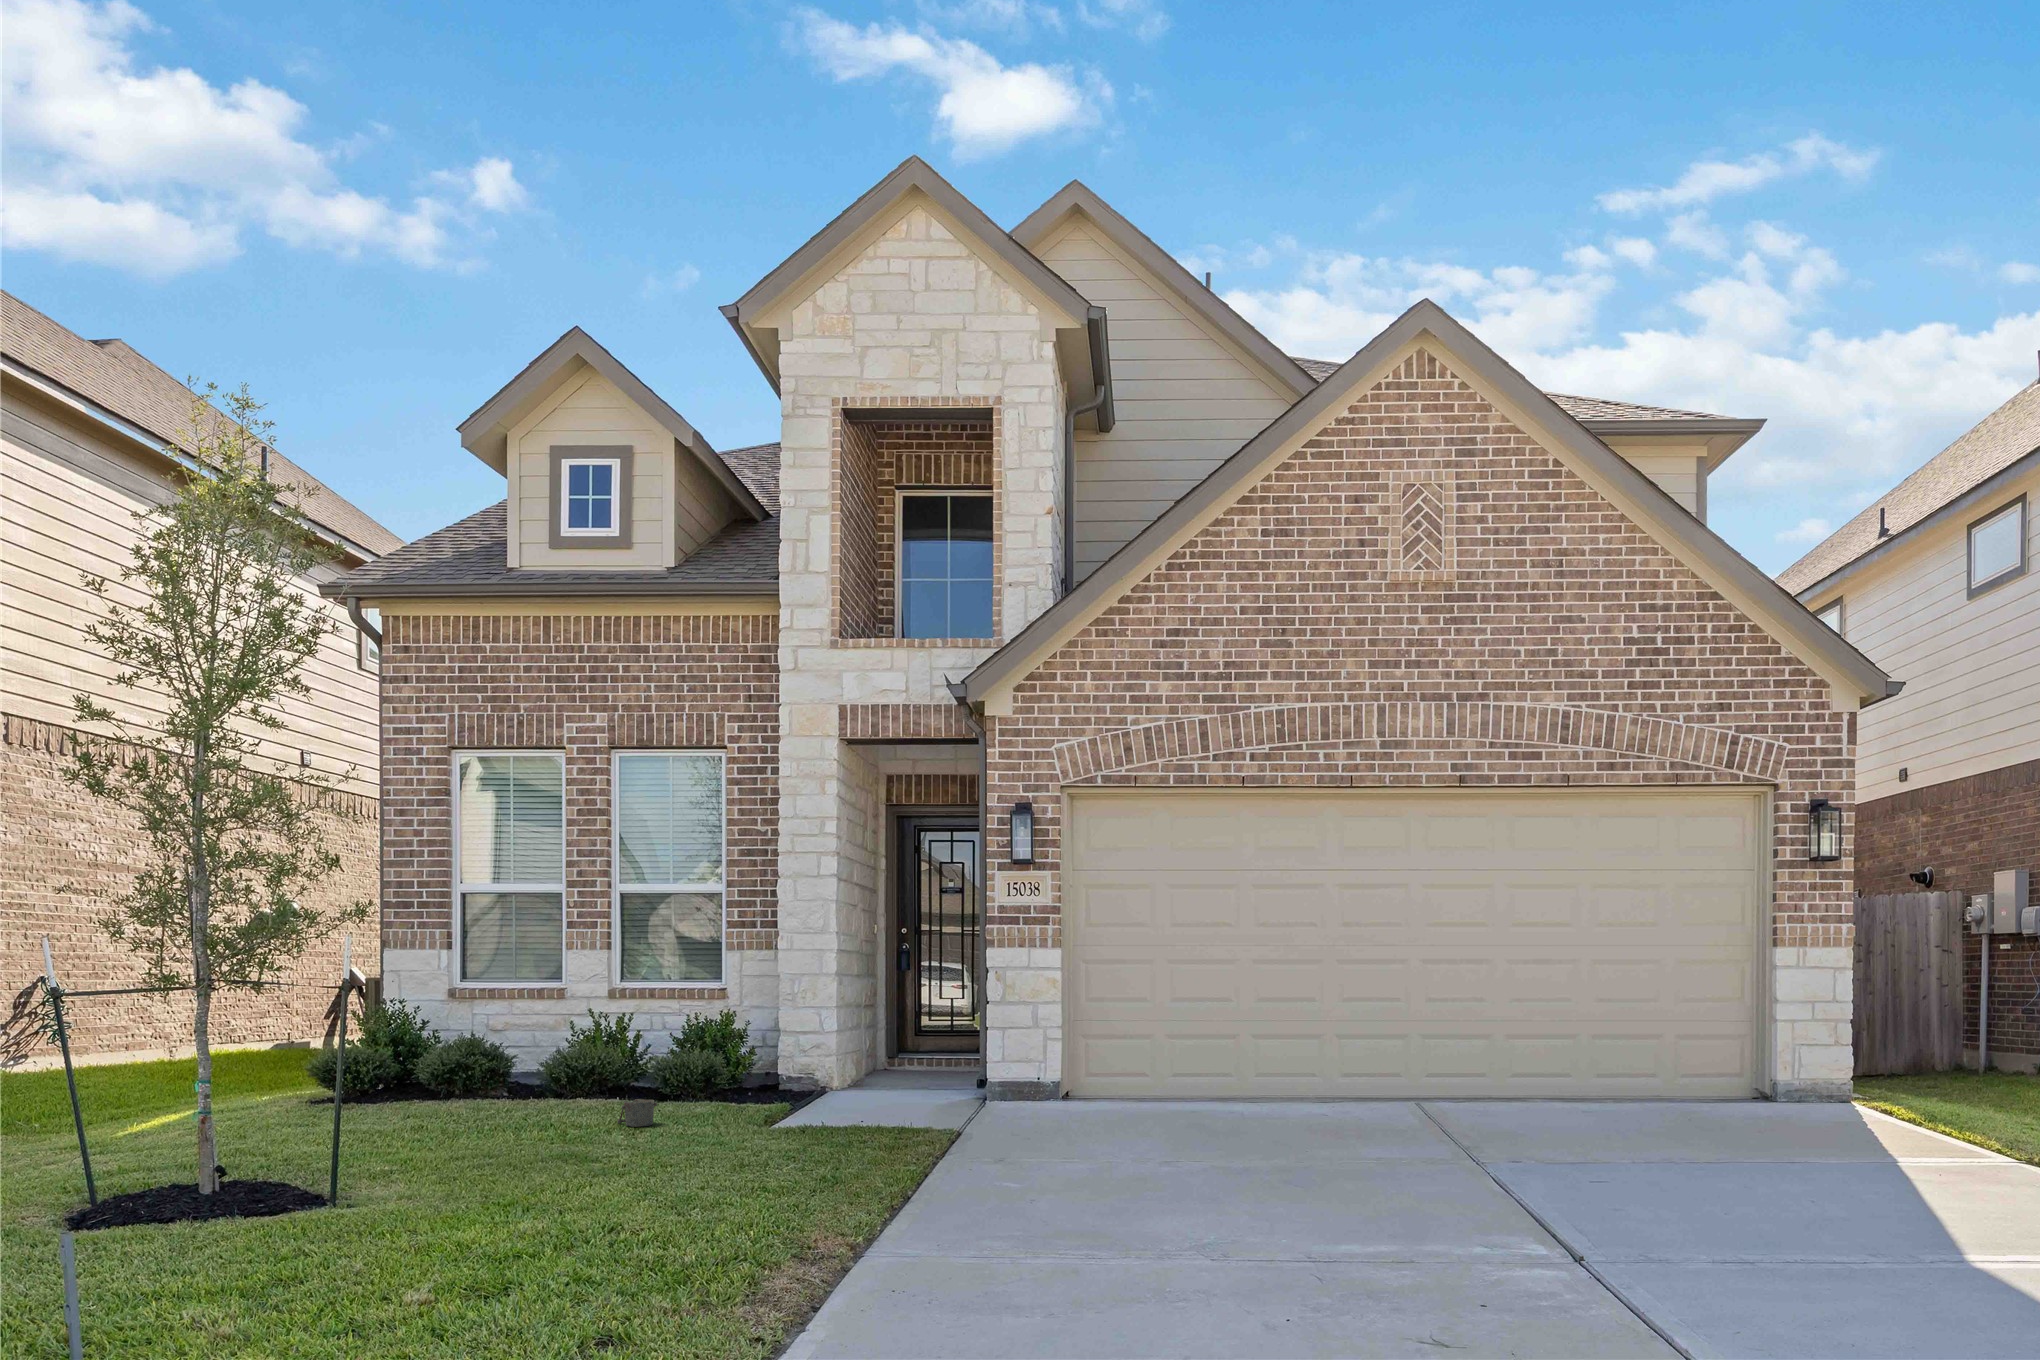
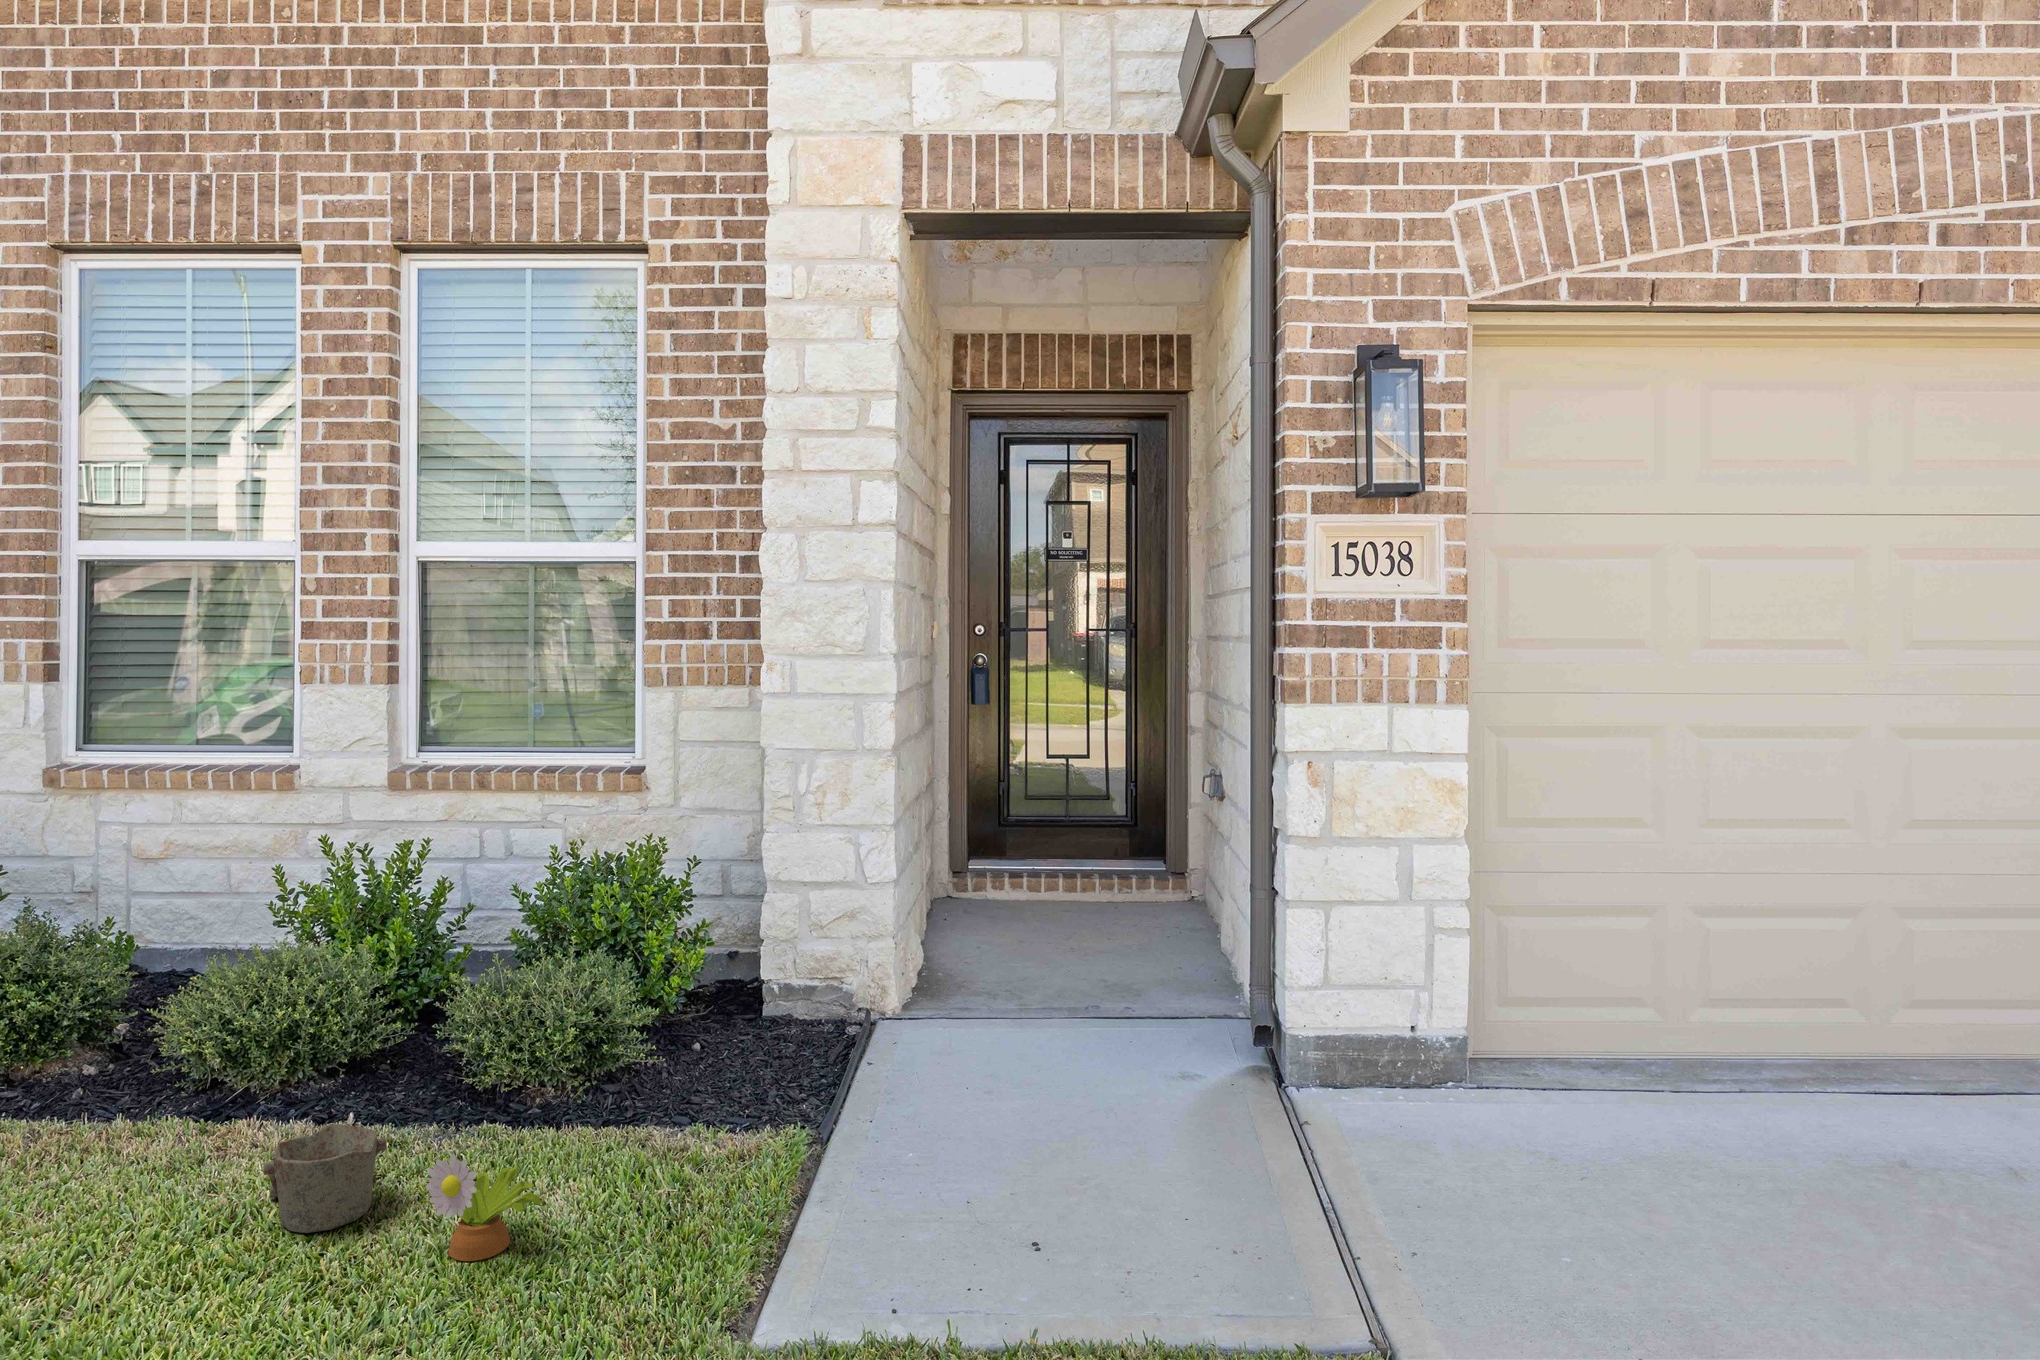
decorative plant: none [675,1094,713,1129] -> present [423,1154,542,1261]

